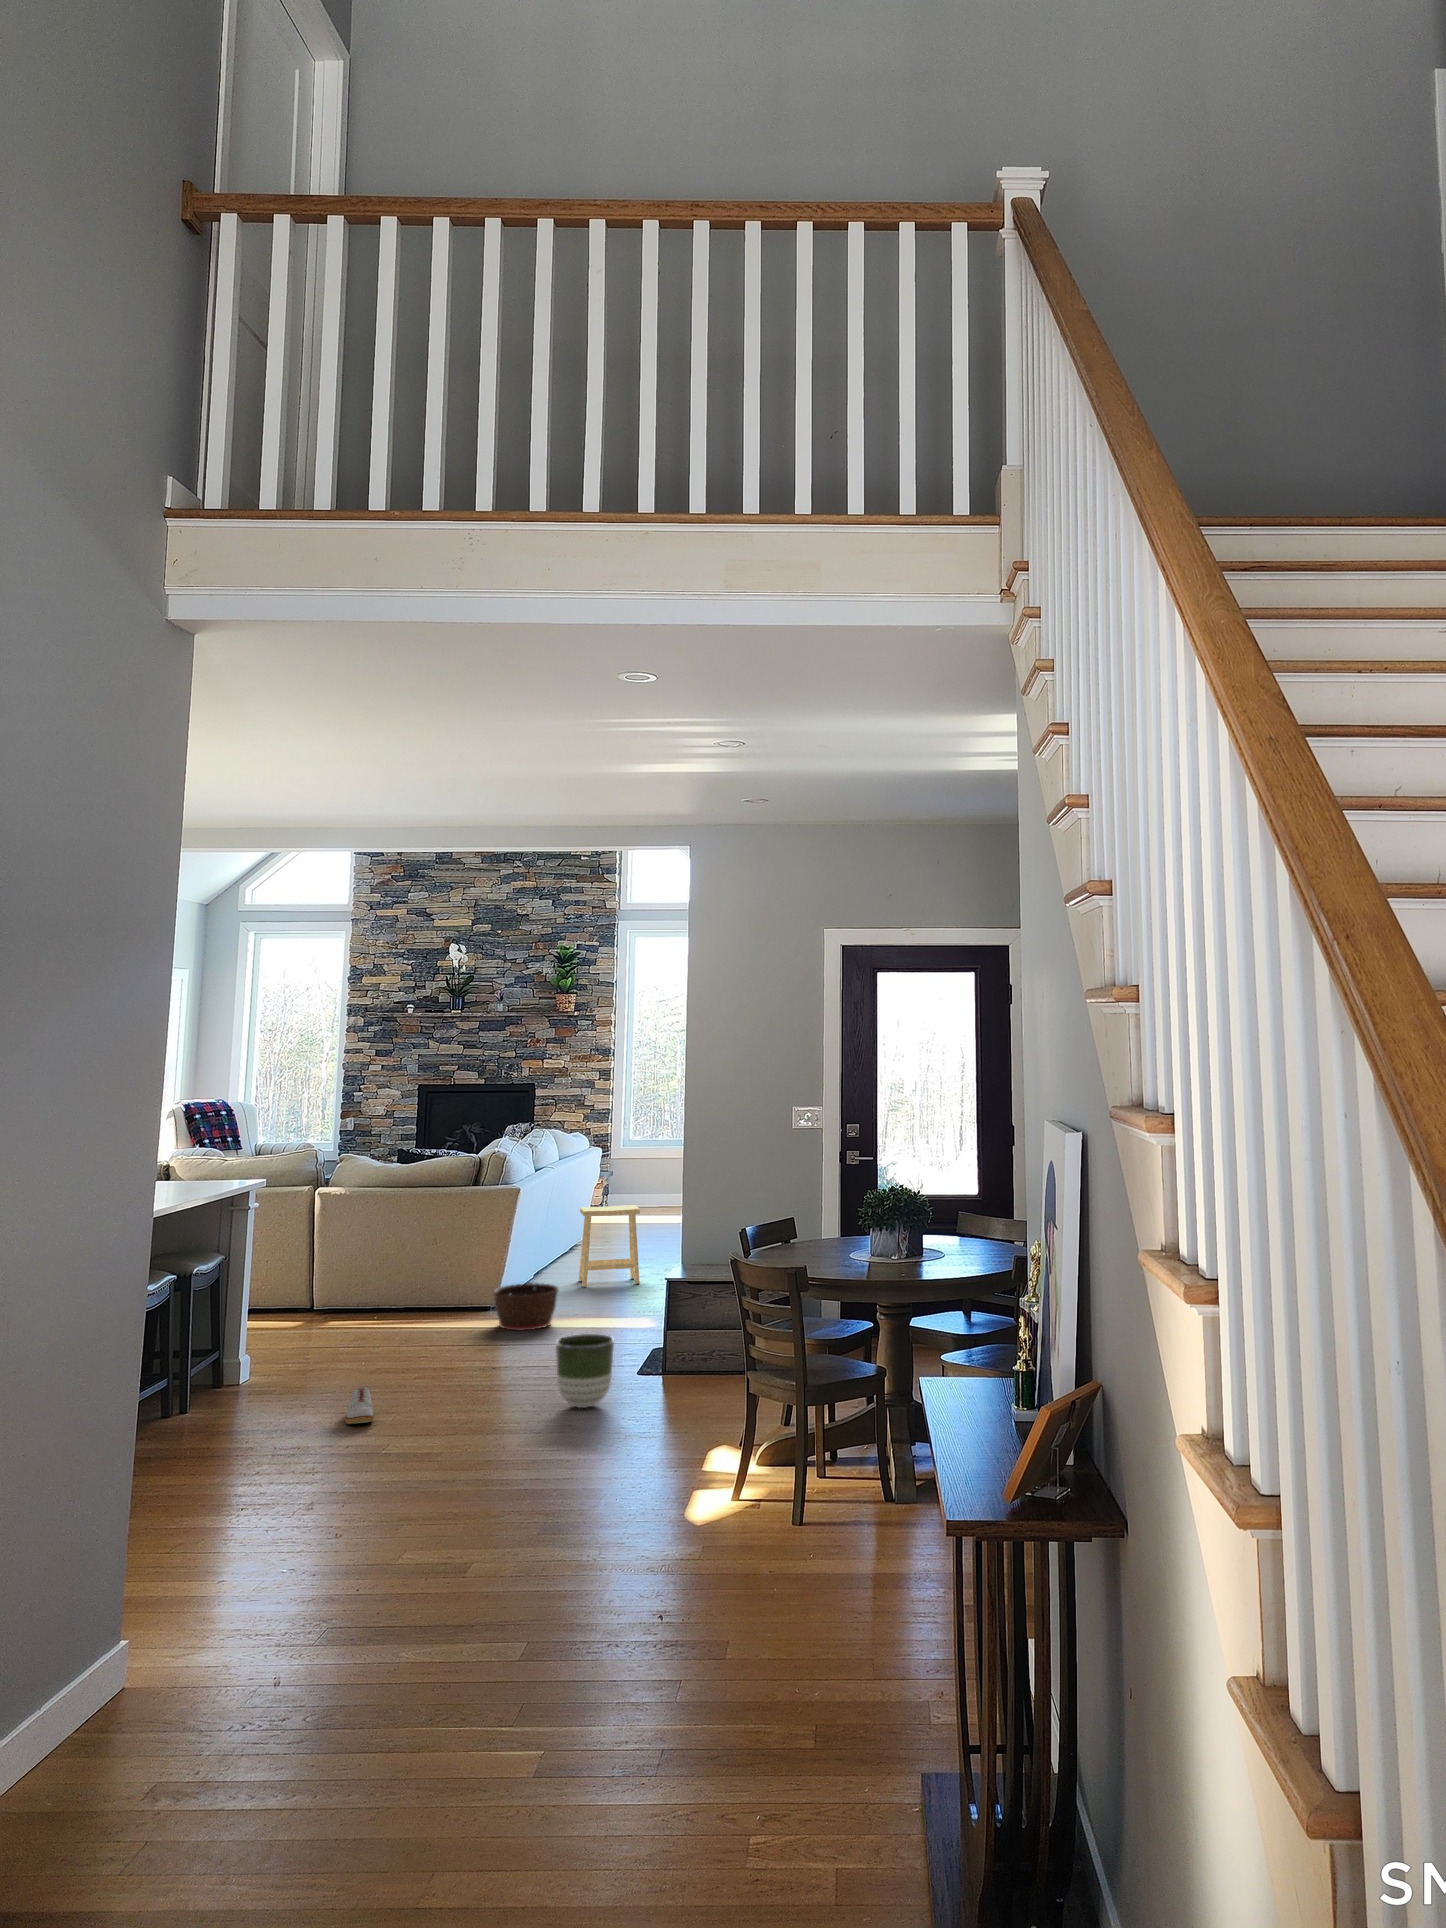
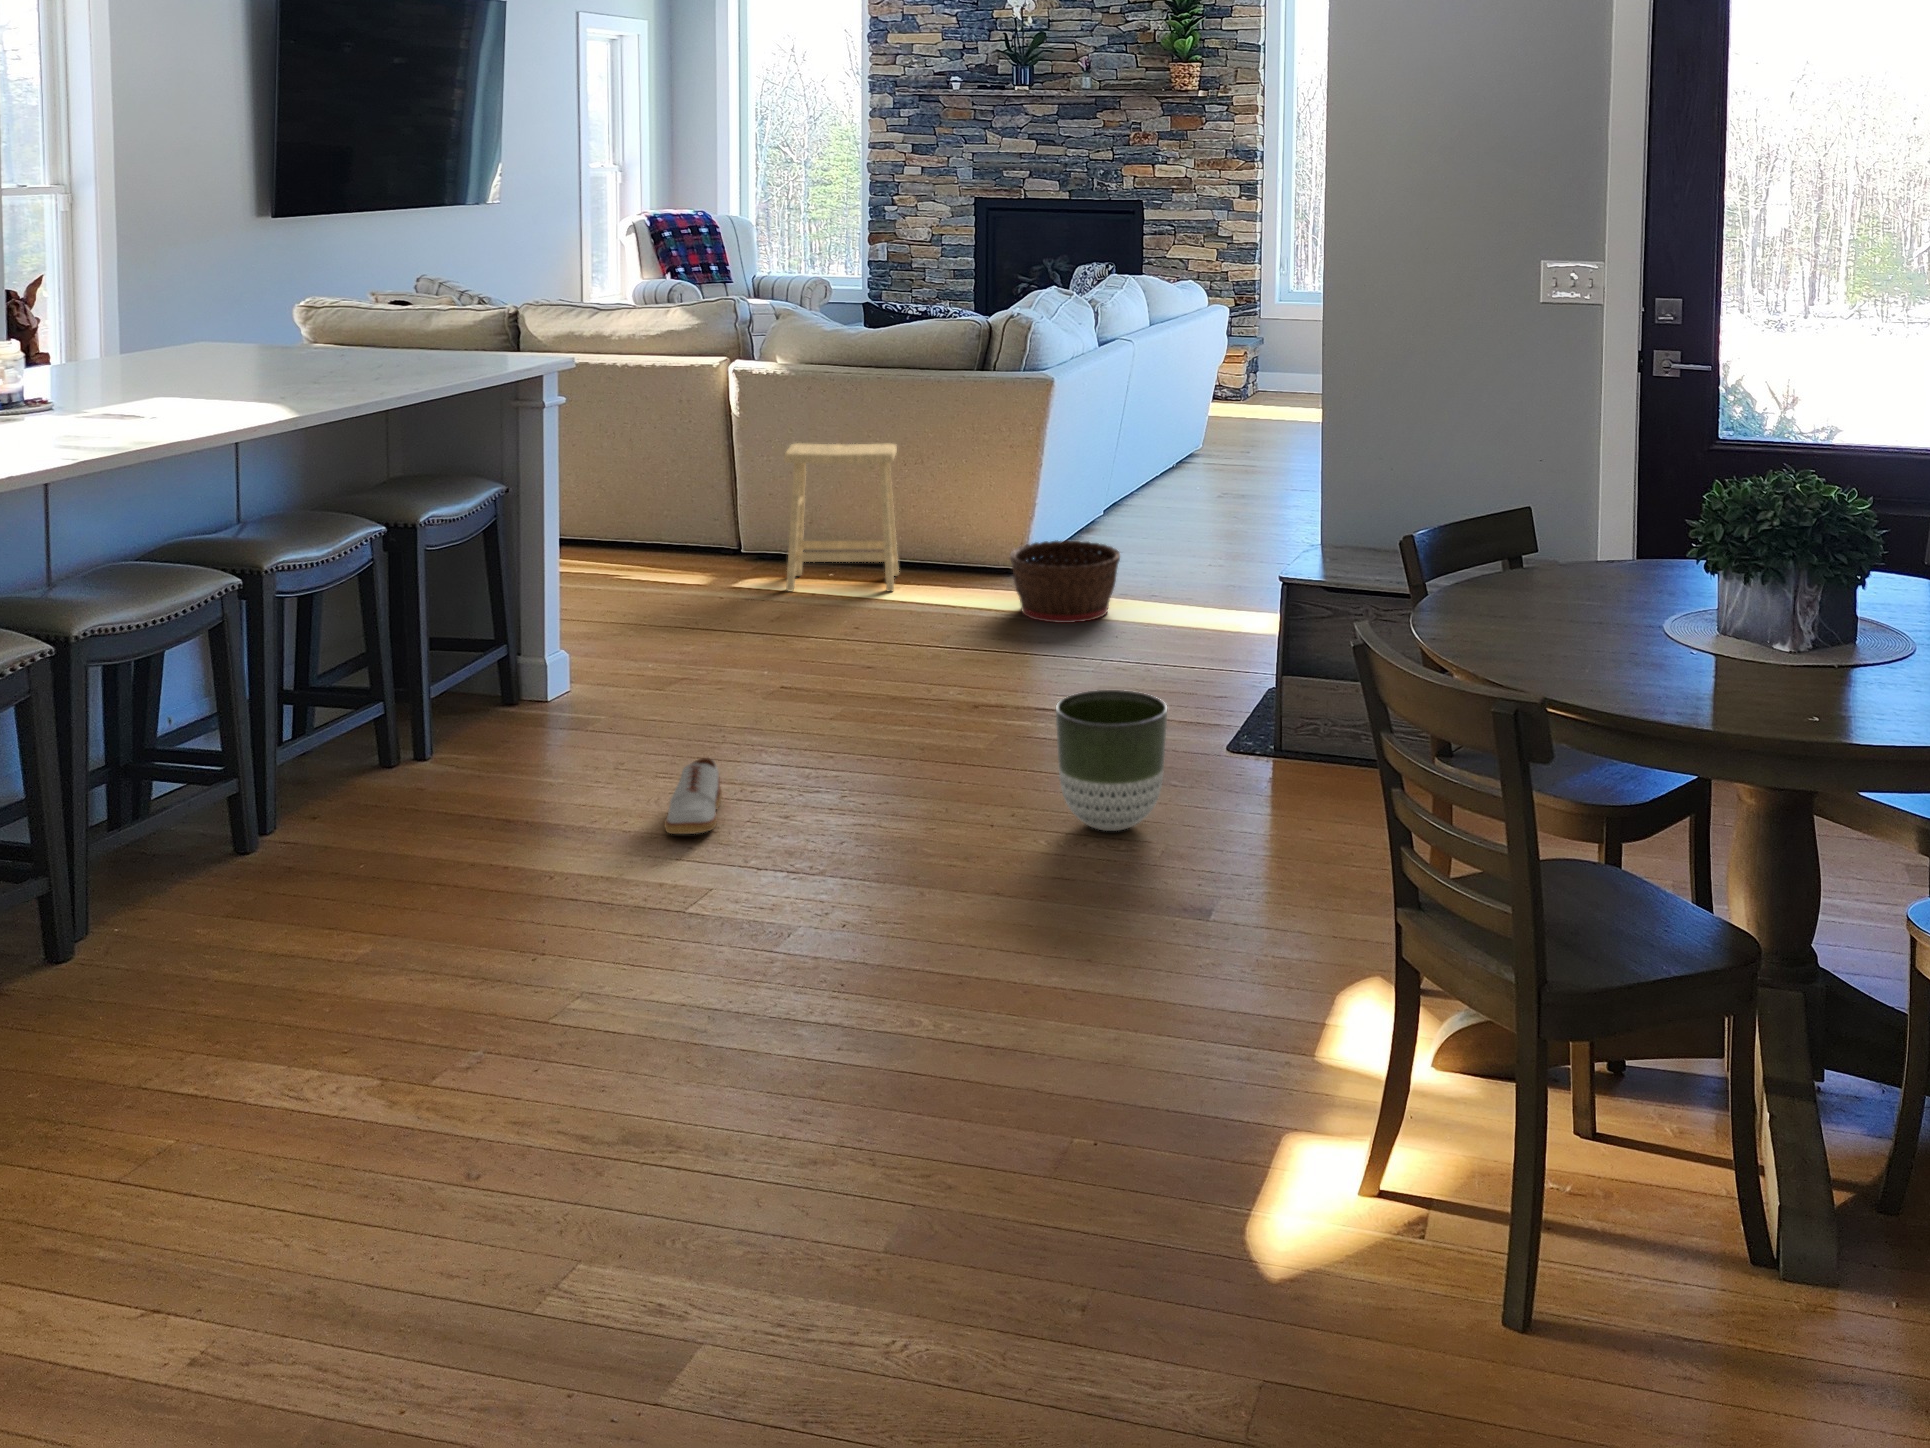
footstool: present [579,1205,640,1287] -> present [784,443,899,591]

